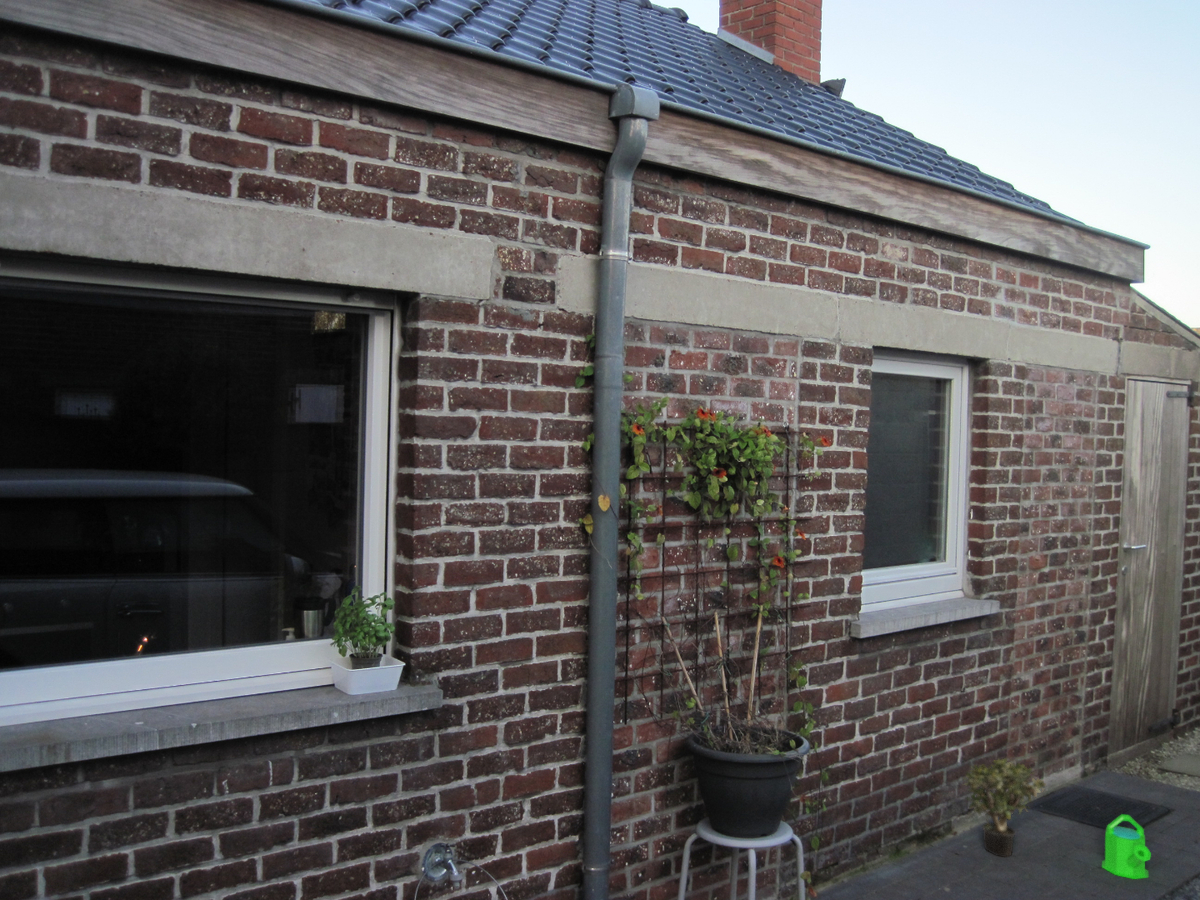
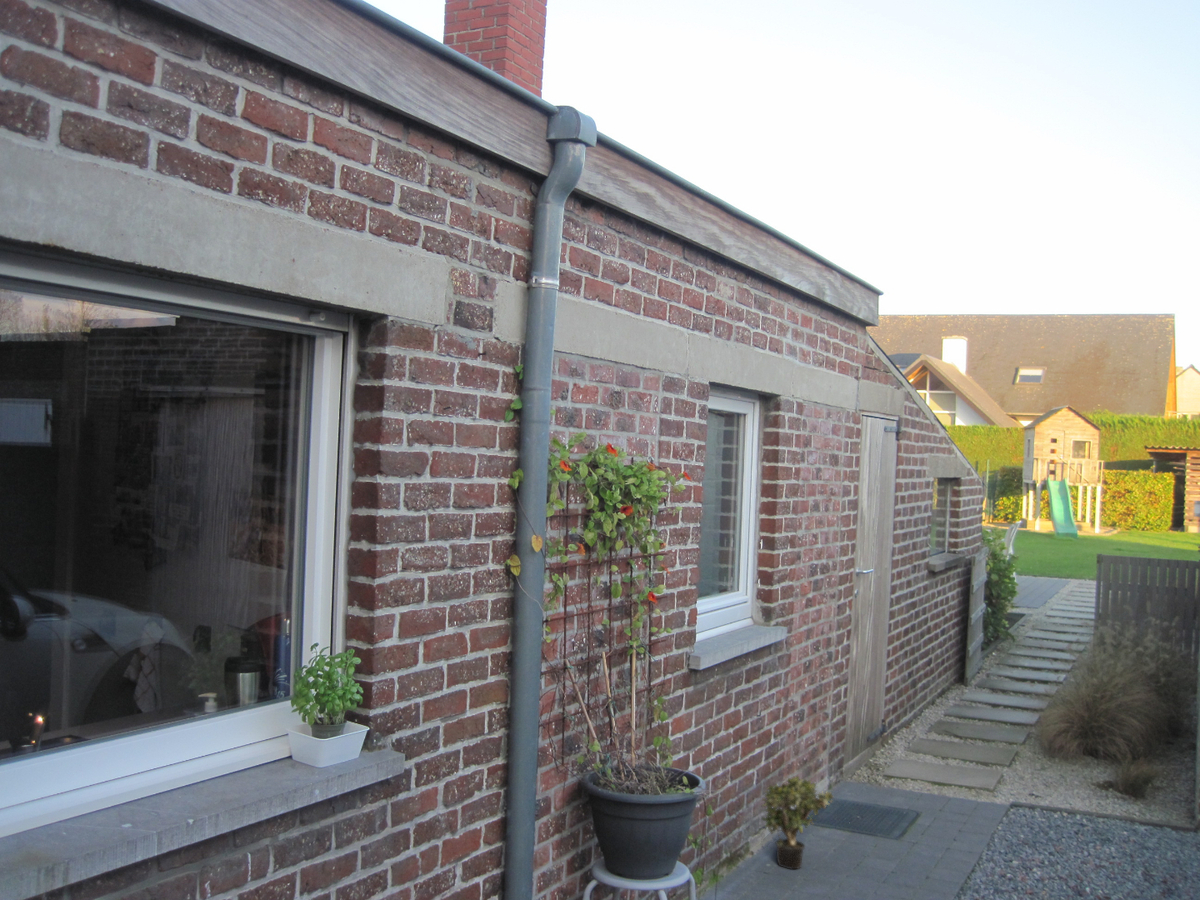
watering can: present [1102,815,1151,879] -> none [872,815,918,872]

